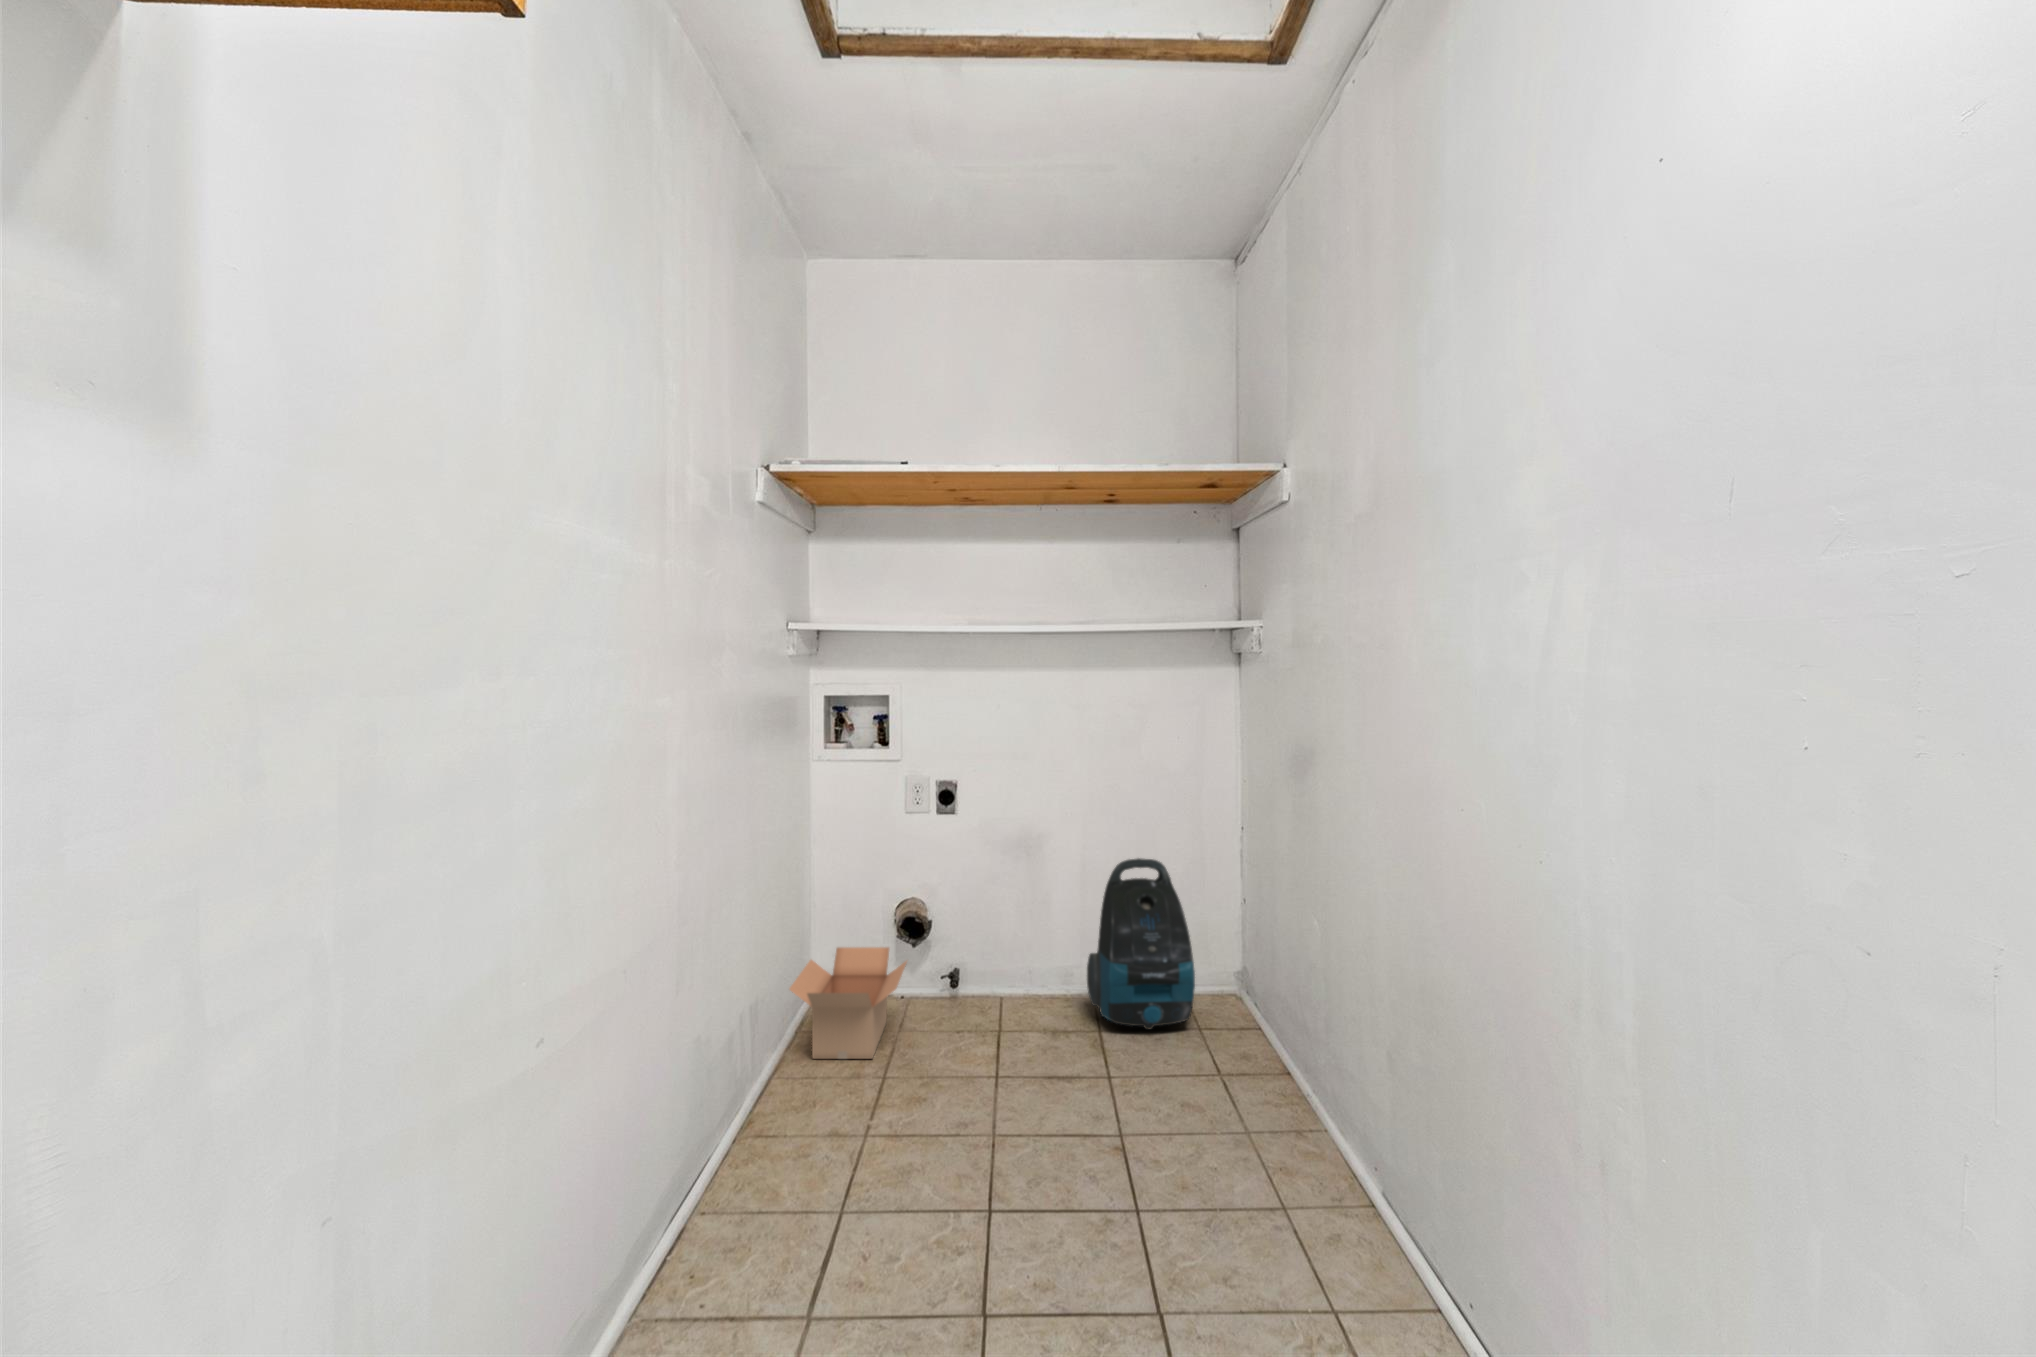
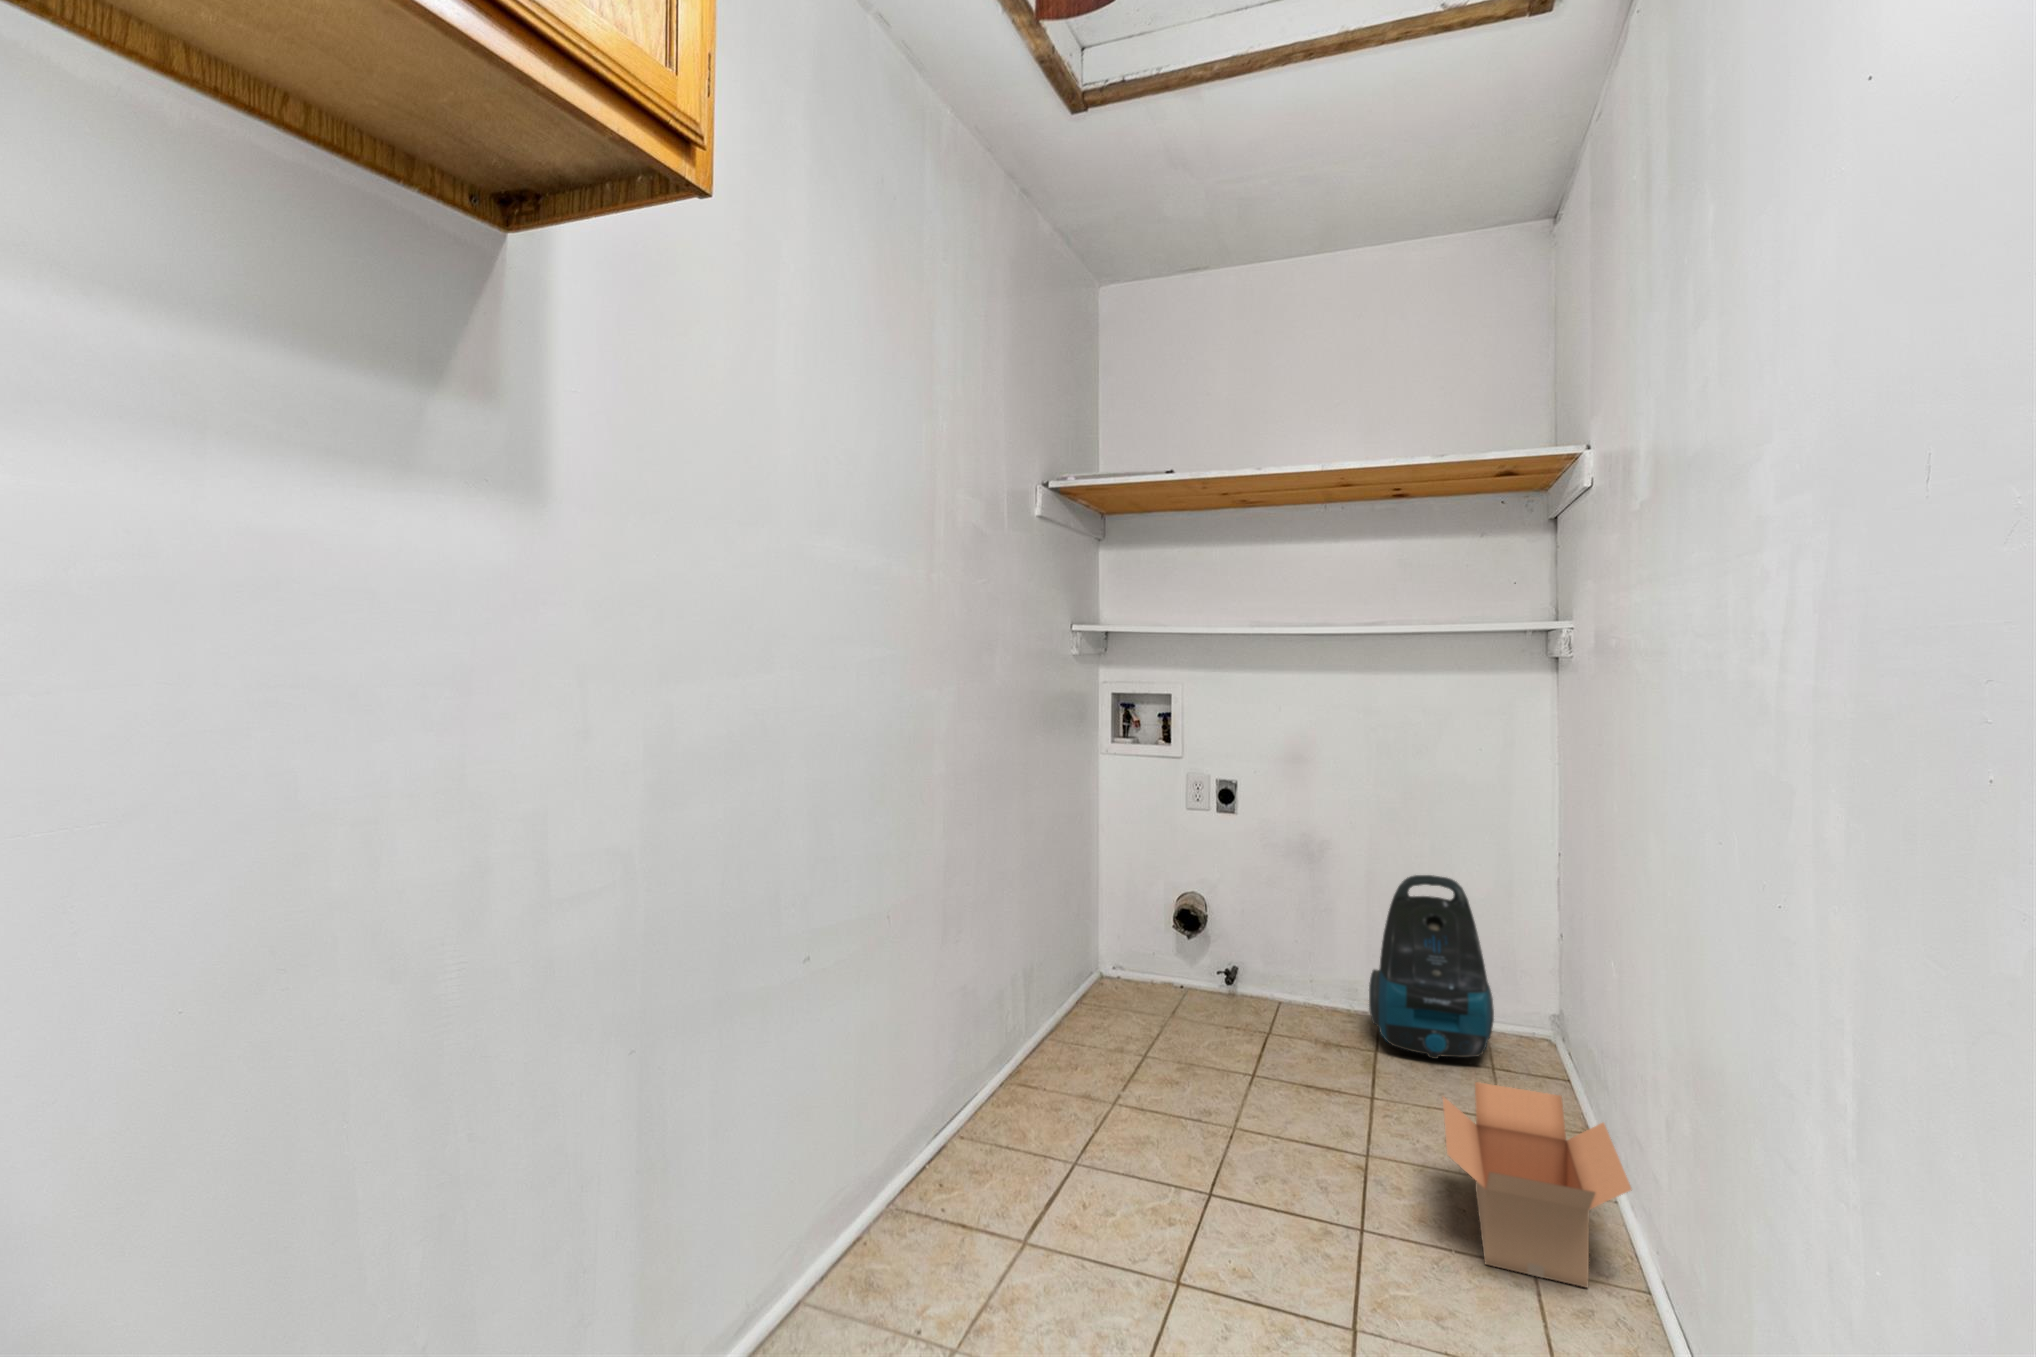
cardboard box: present [790,947,907,1059] -> present [1443,1082,1632,1287]

